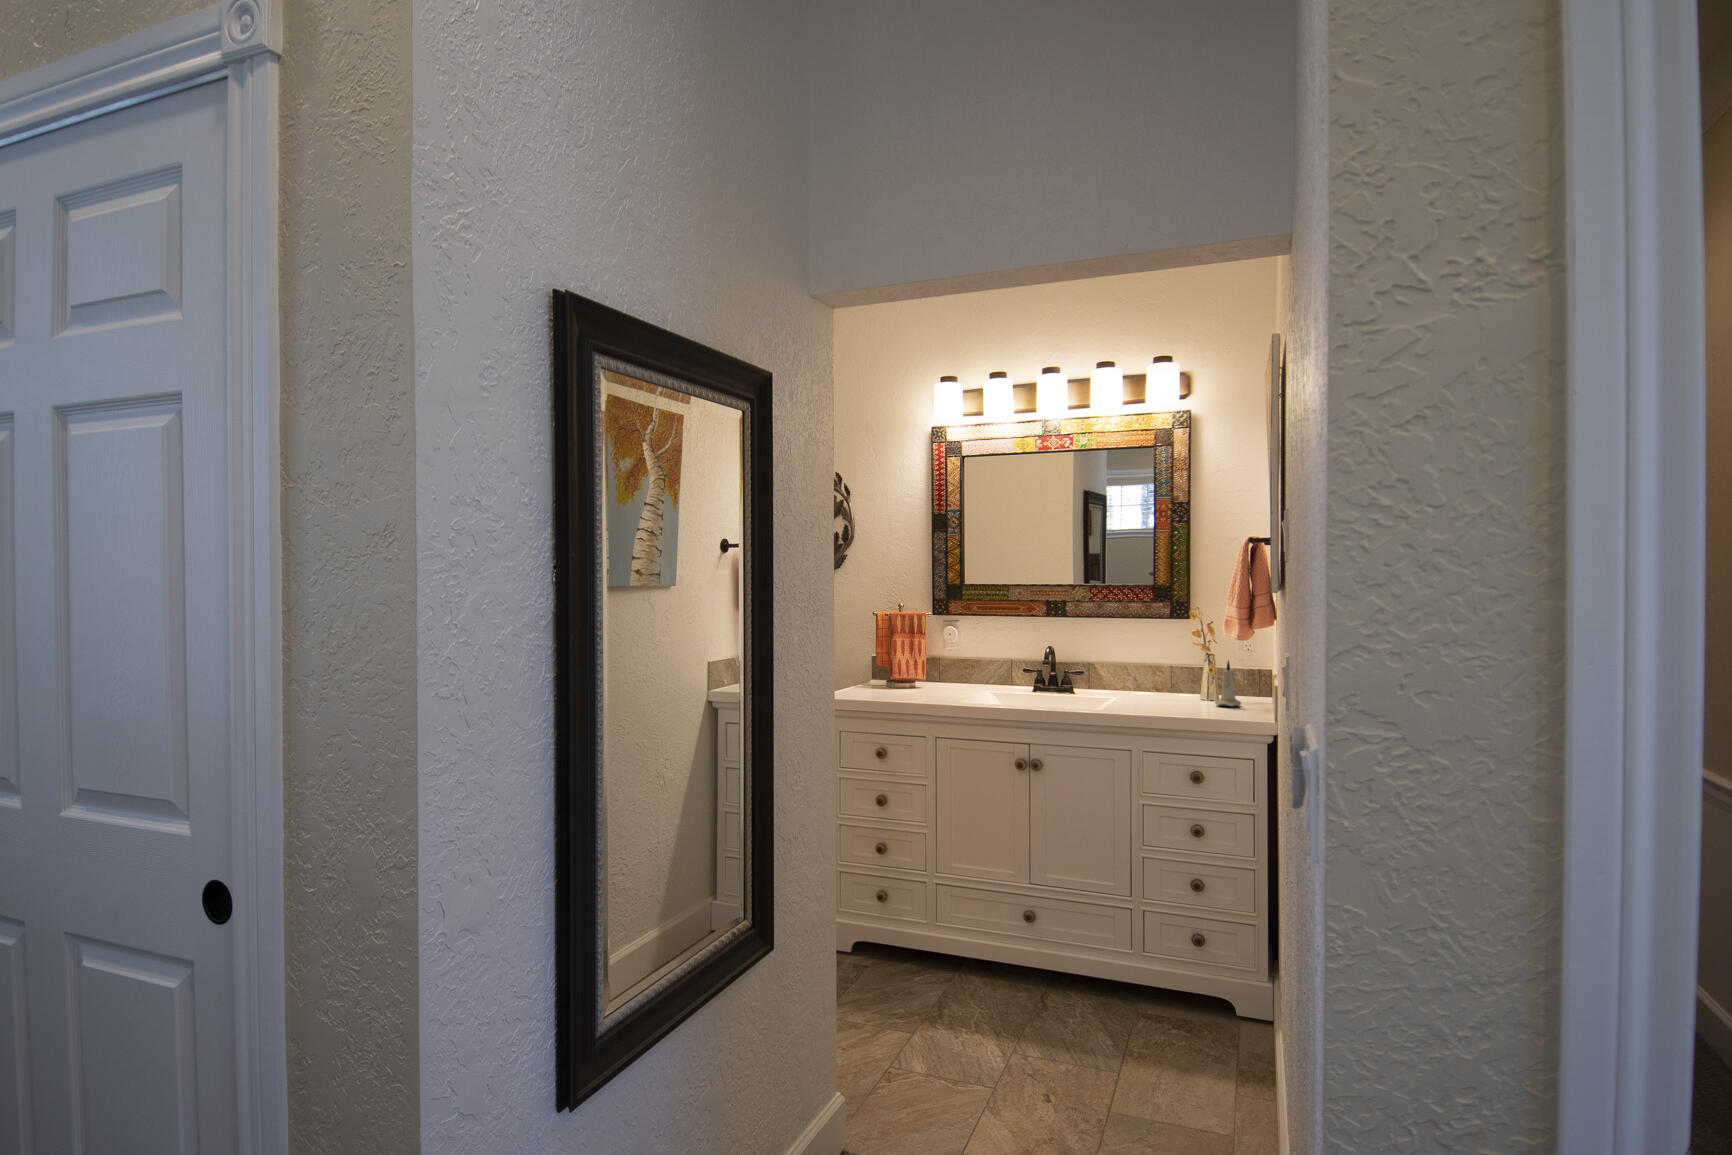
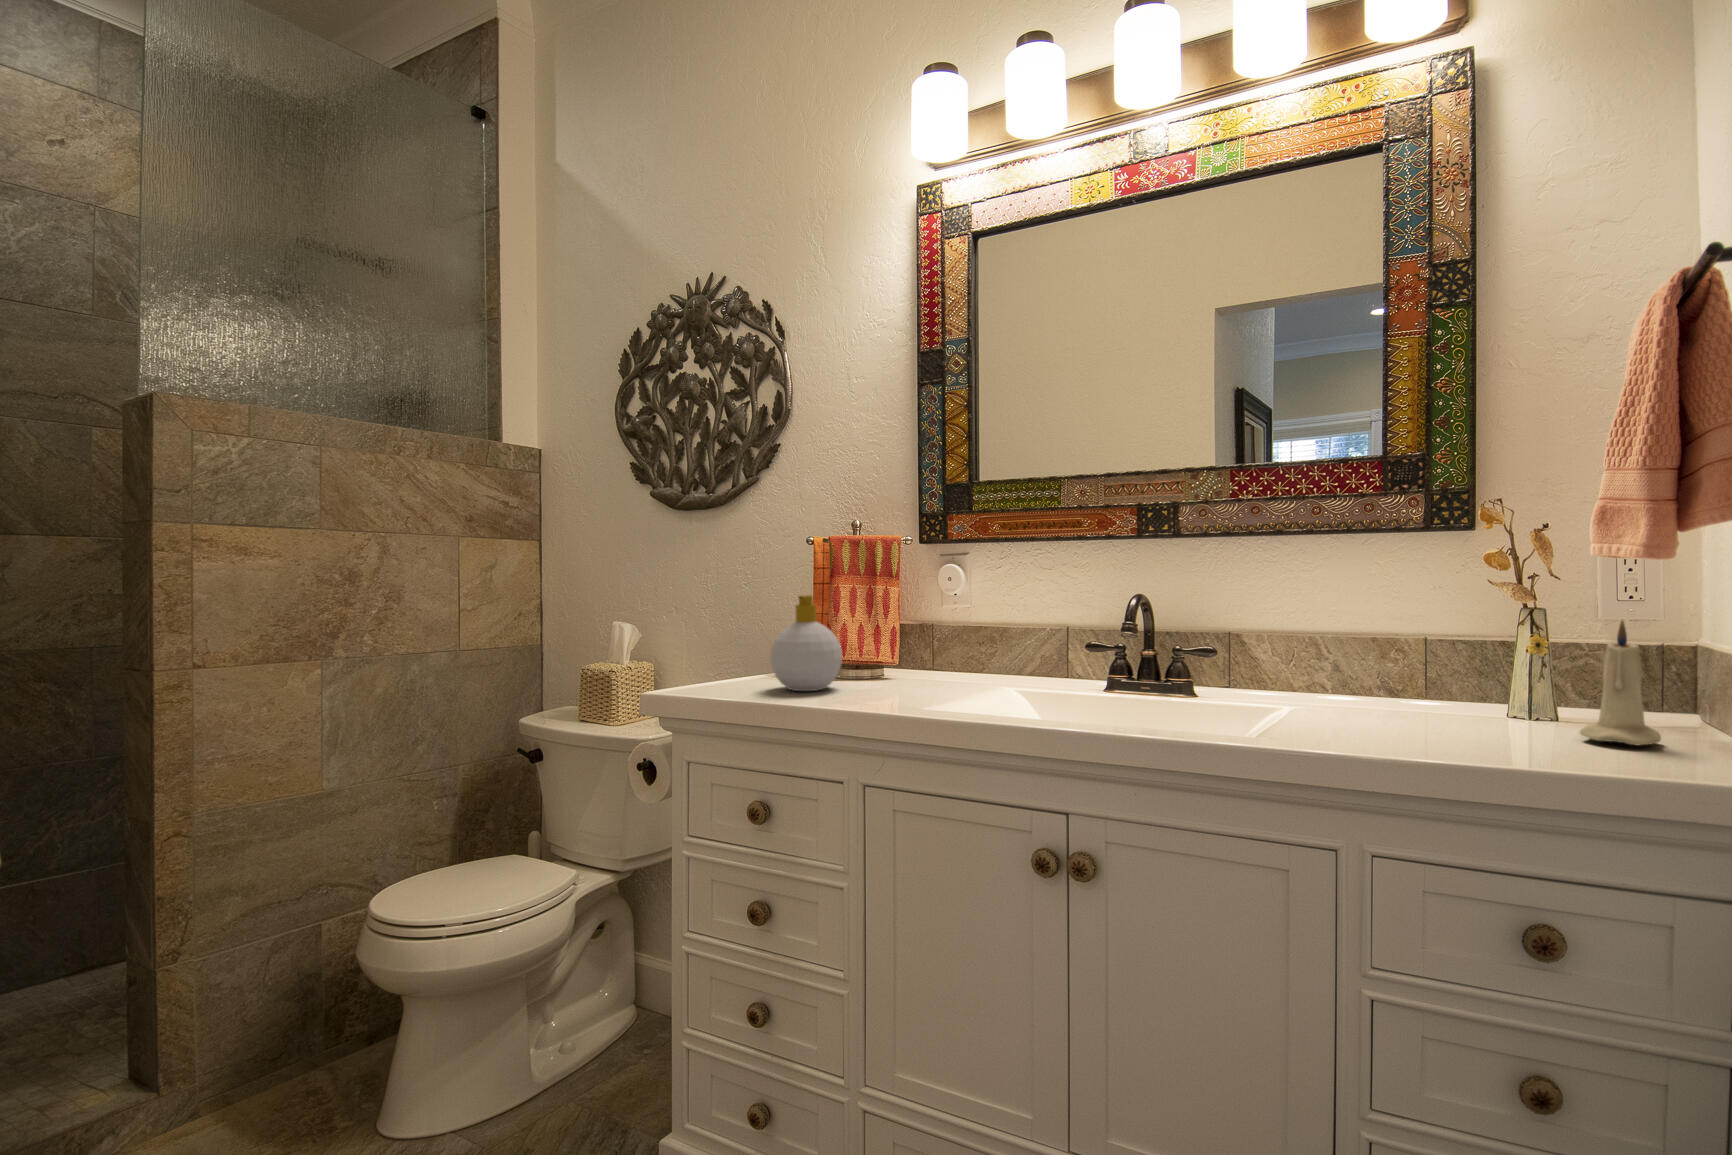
soap bottle: none [871,646,907,694] -> present [770,595,842,691]

